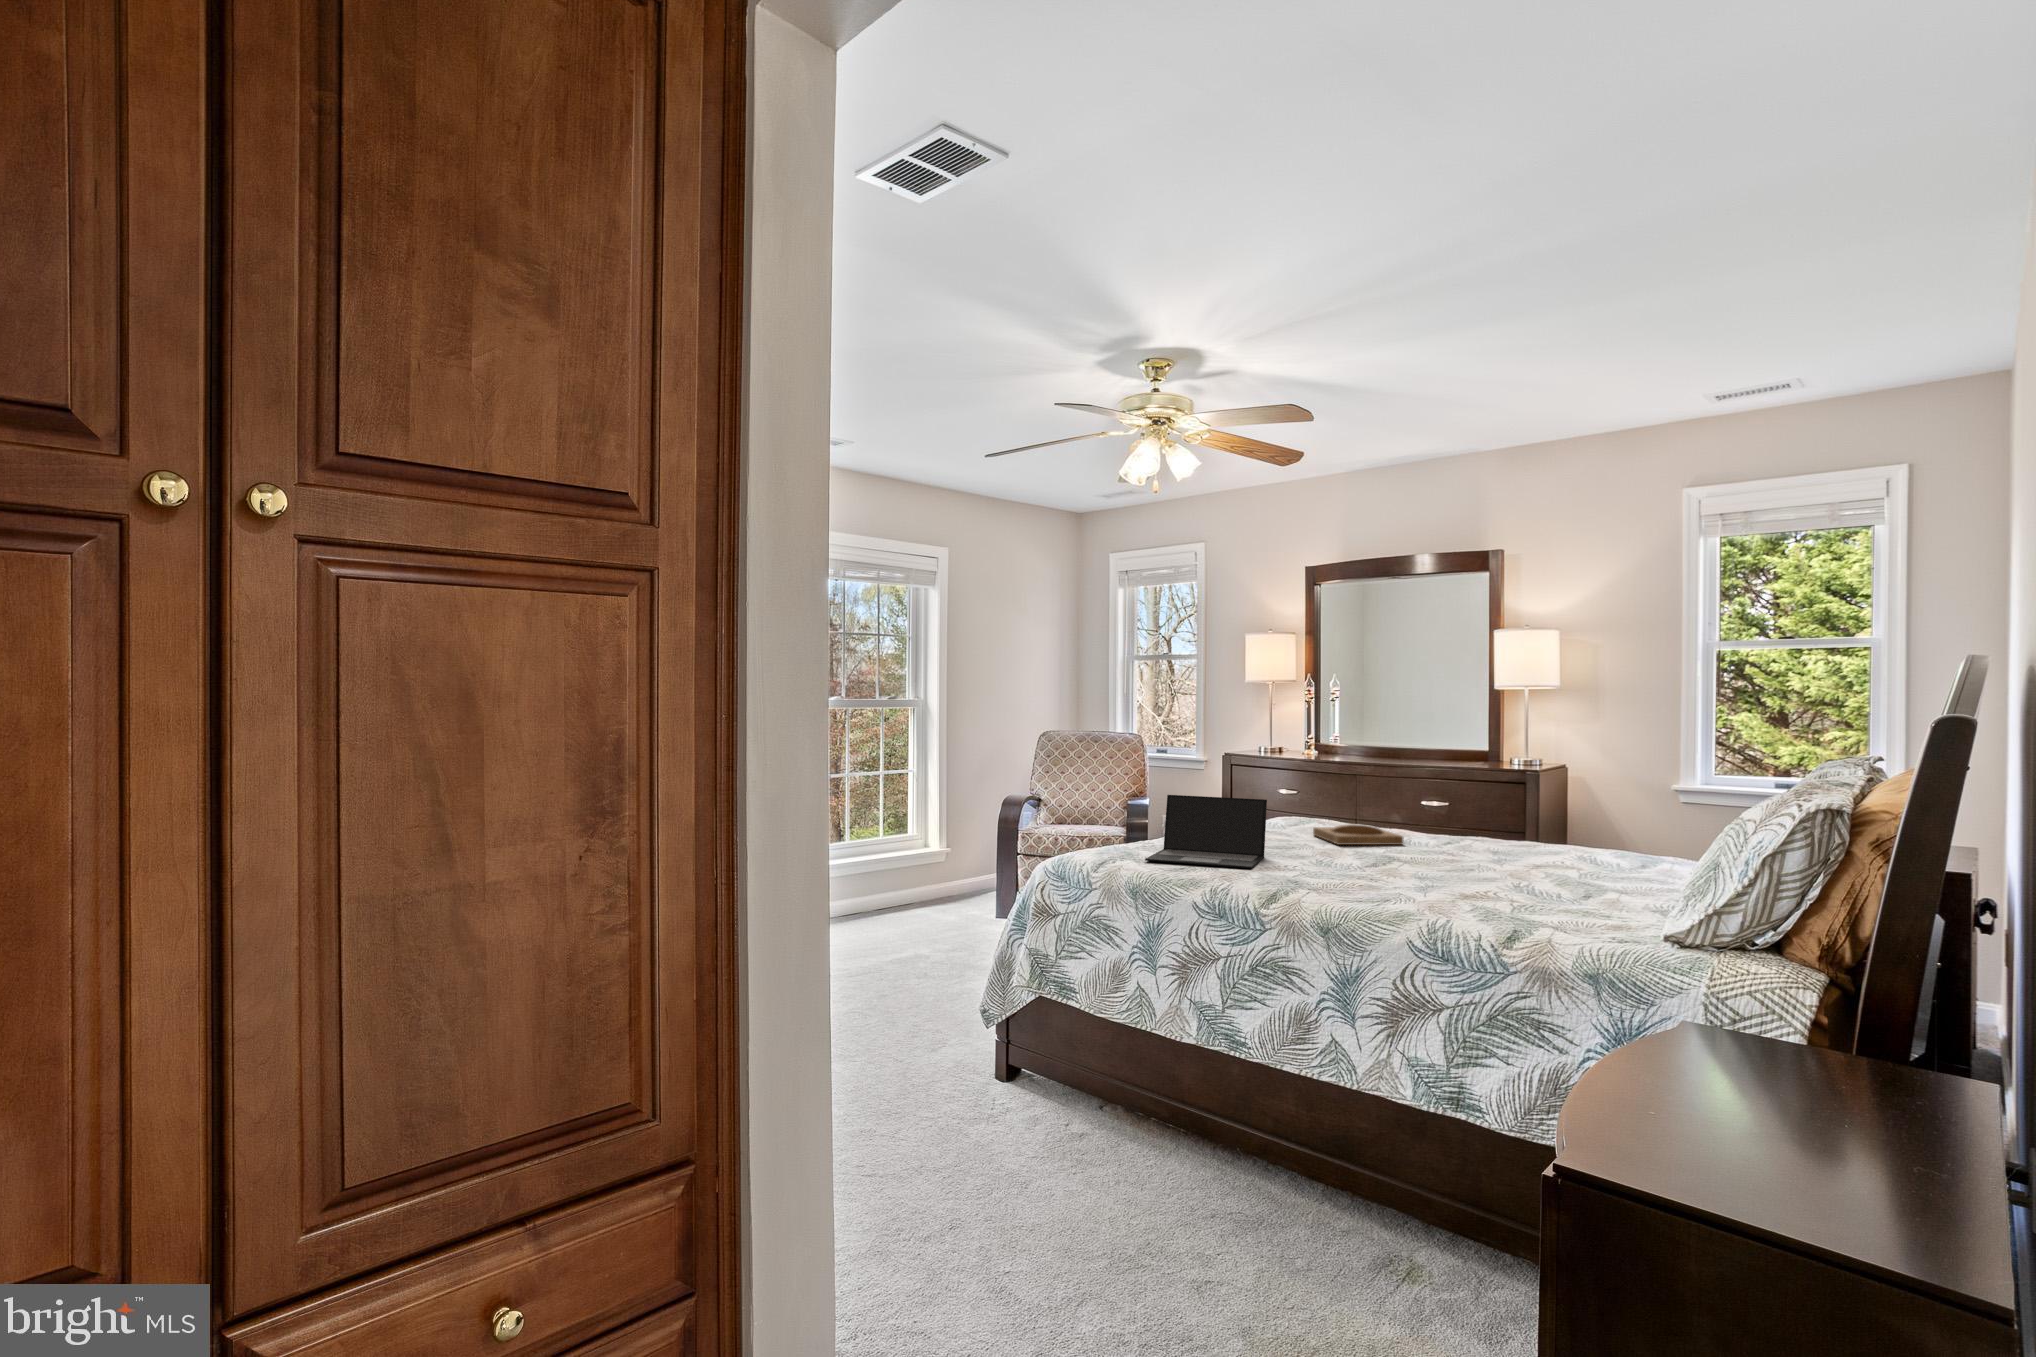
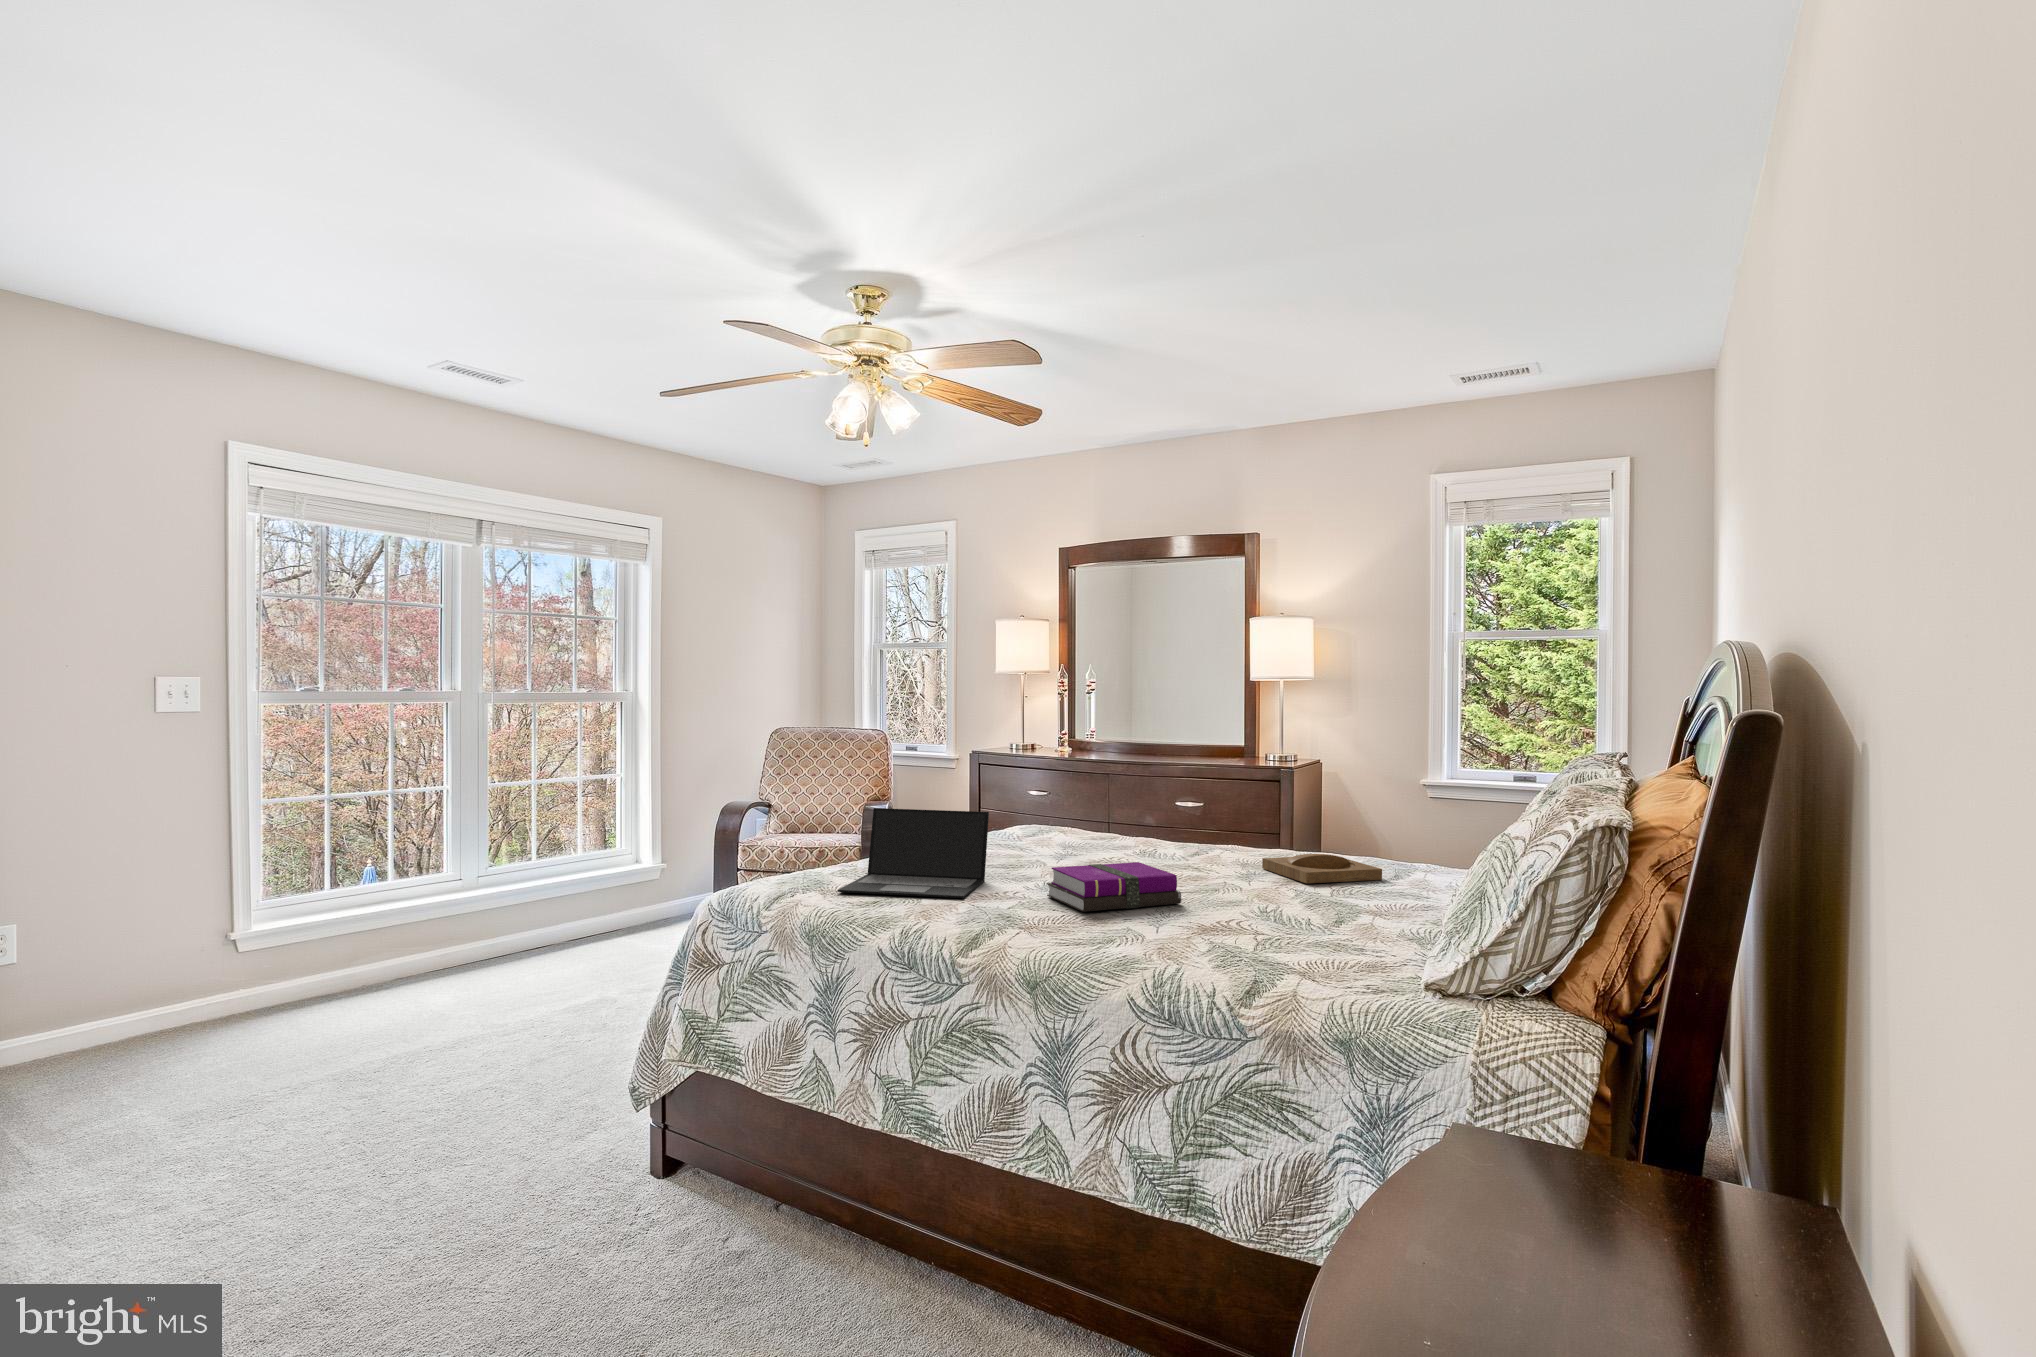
tray: present [1313,824,1403,845] -> present [1262,854,1382,883]
notebook: none [1322,844,1443,881] -> present [1047,862,1181,912]

